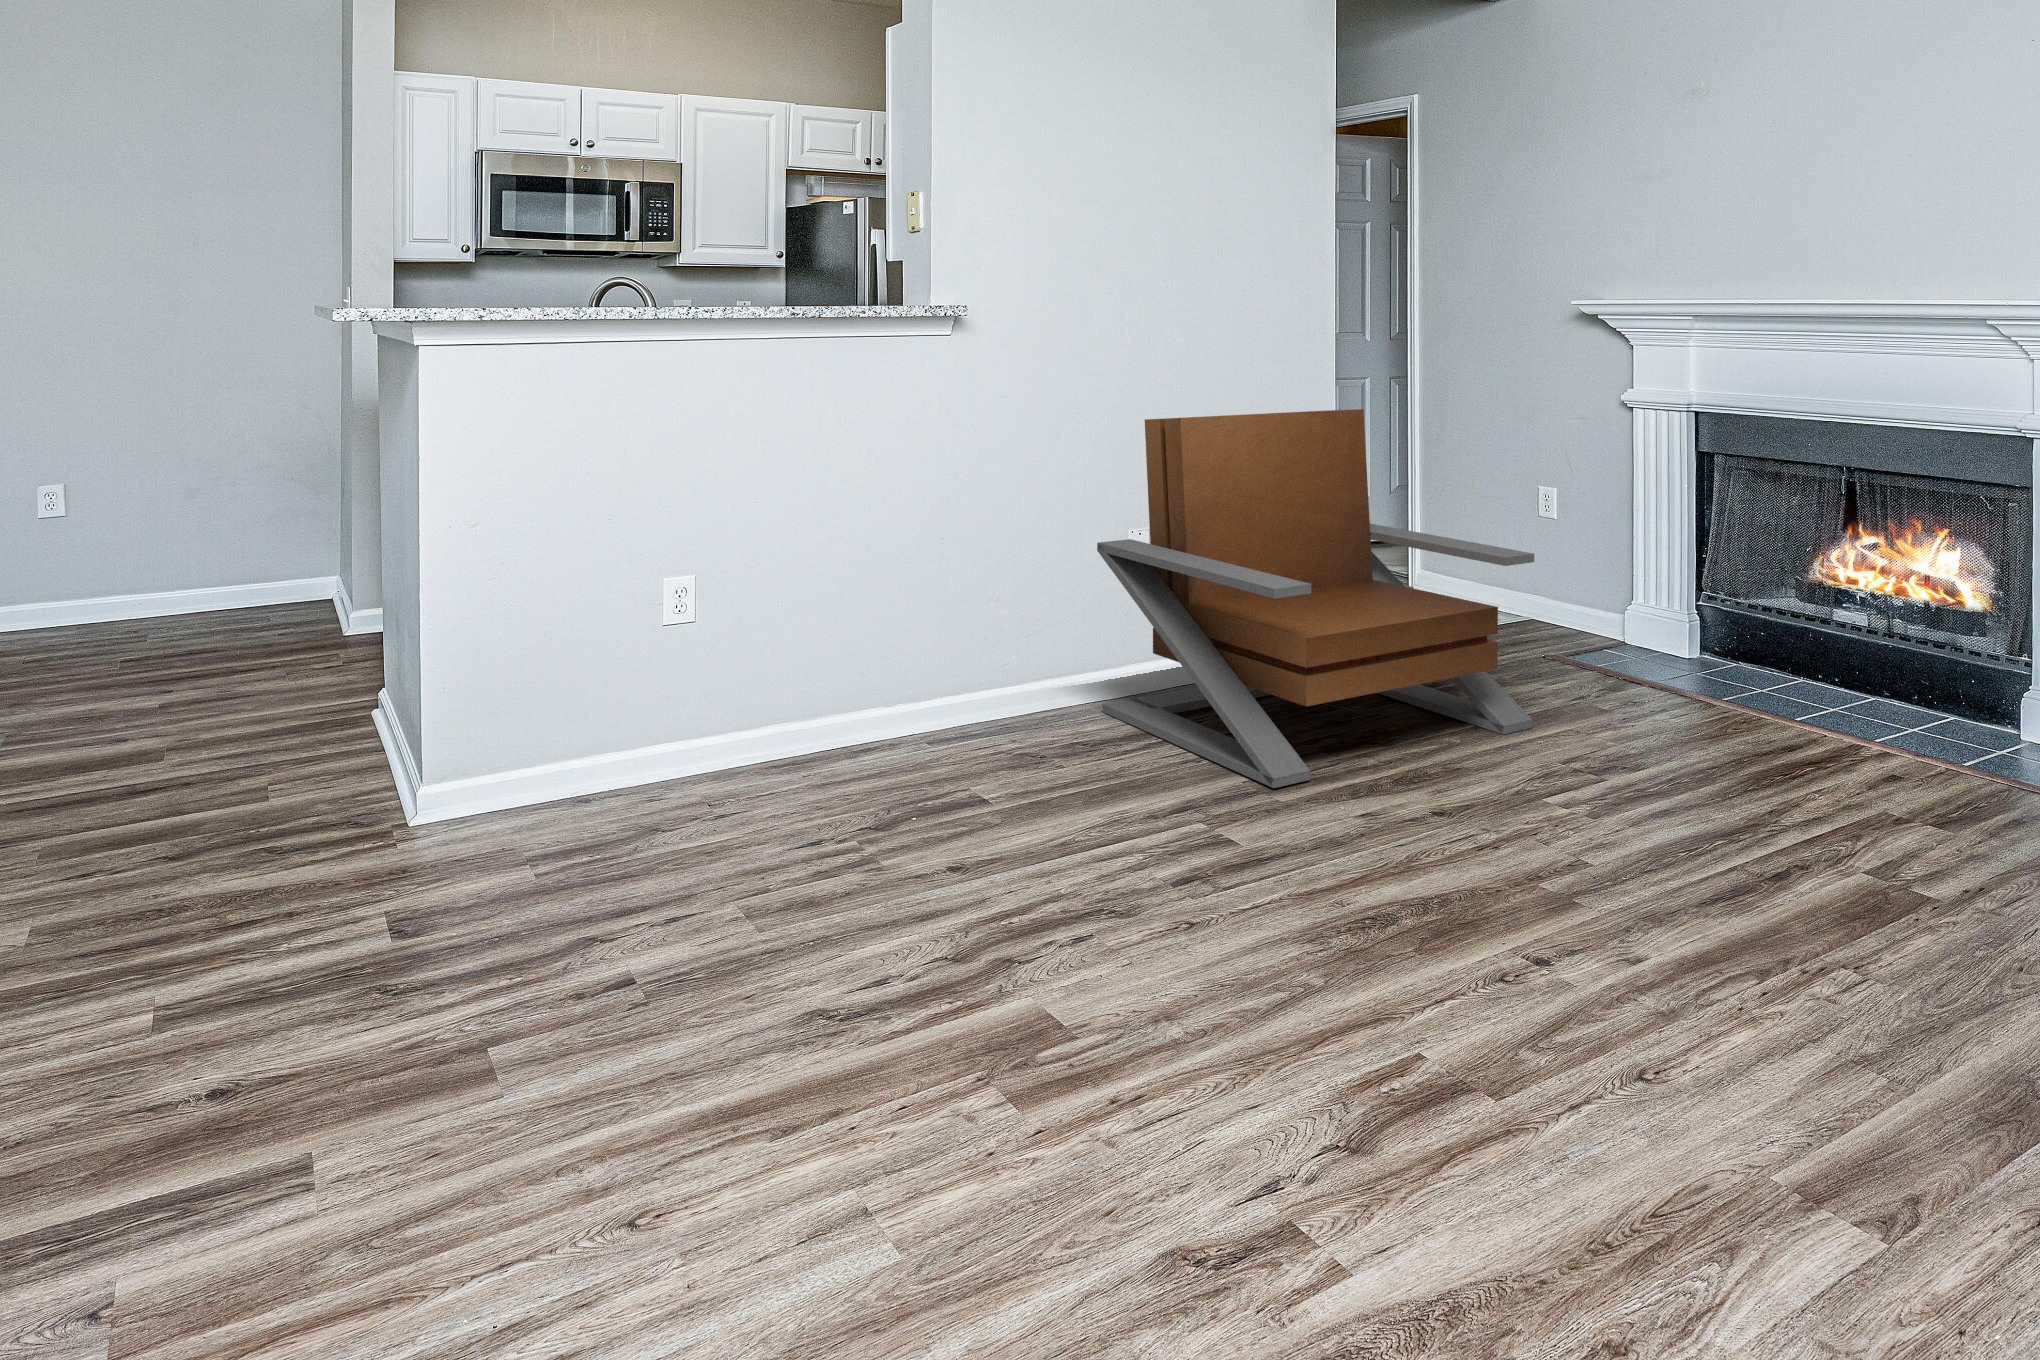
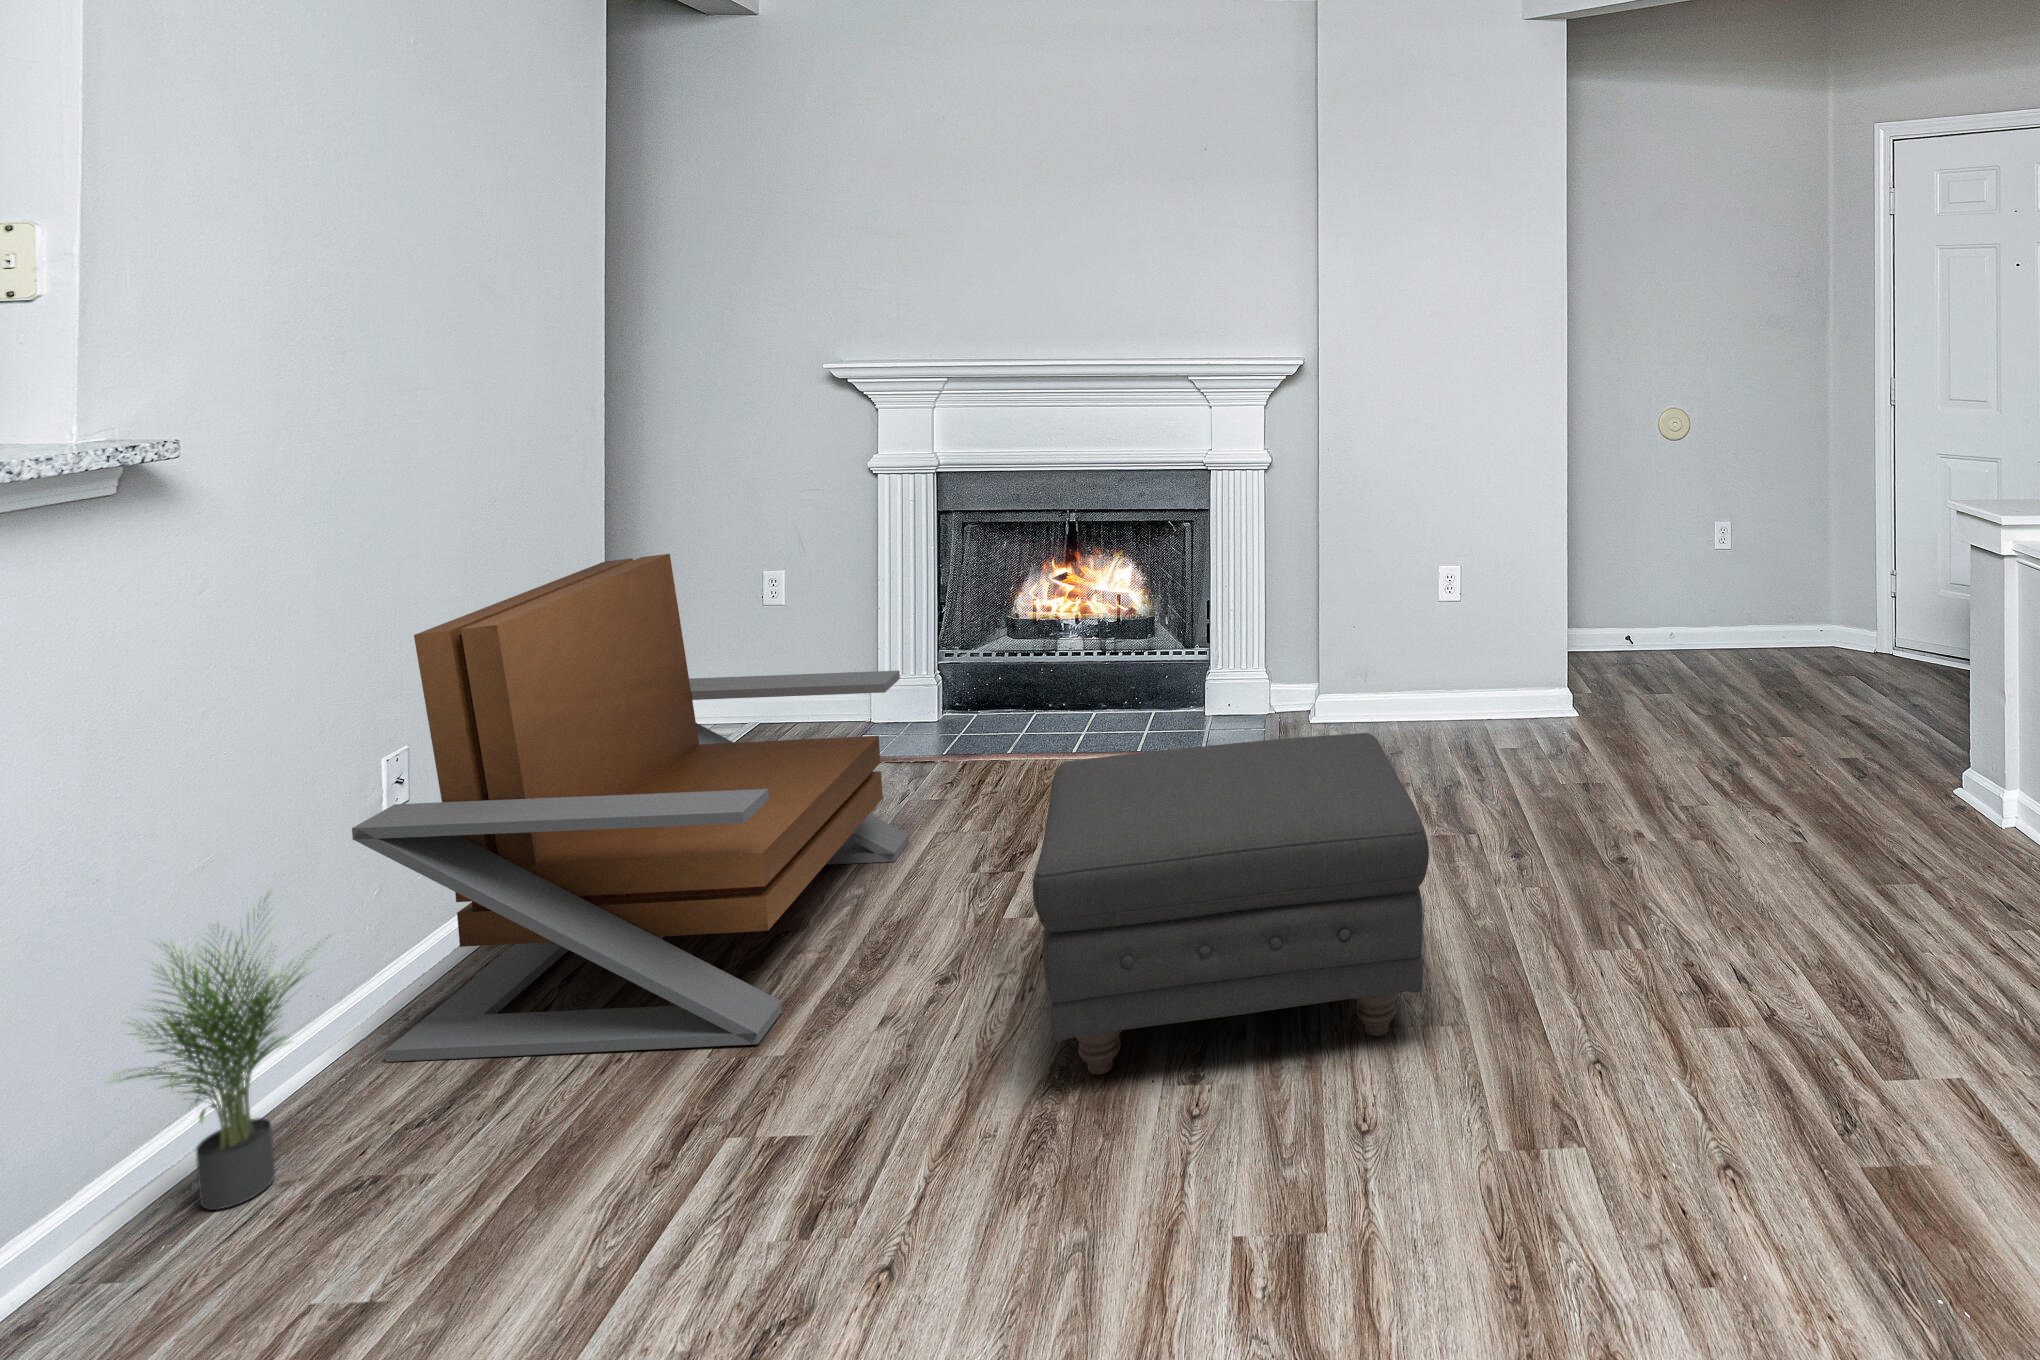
potted plant: none [924,552,1053,739] -> present [112,898,327,1210]
ottoman: none [1400,635,1940,1034] -> present [1033,733,1429,1075]

